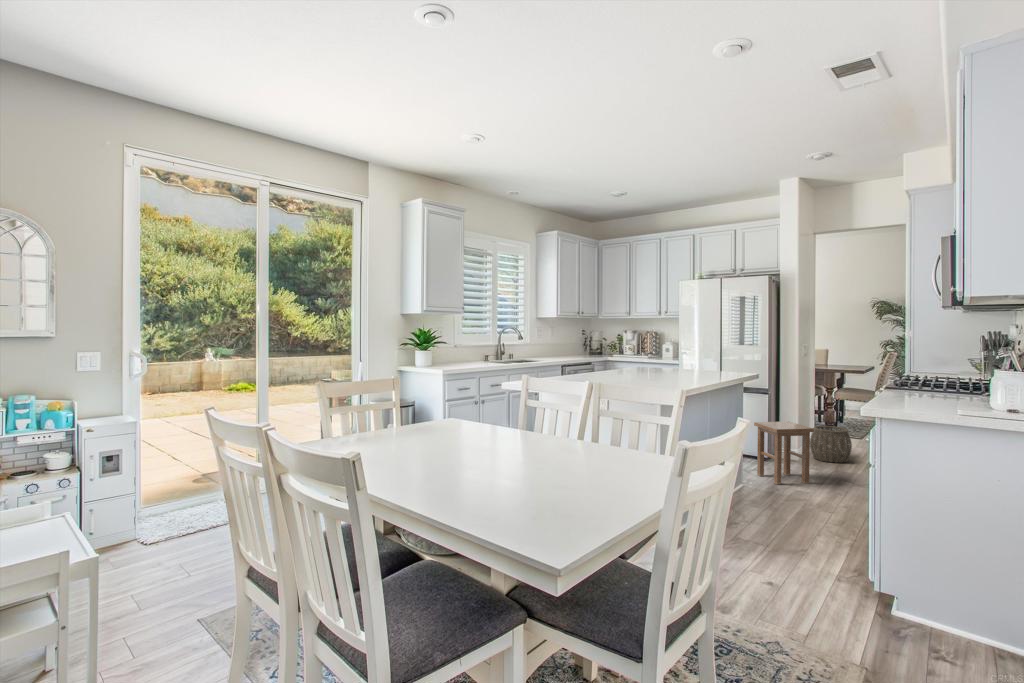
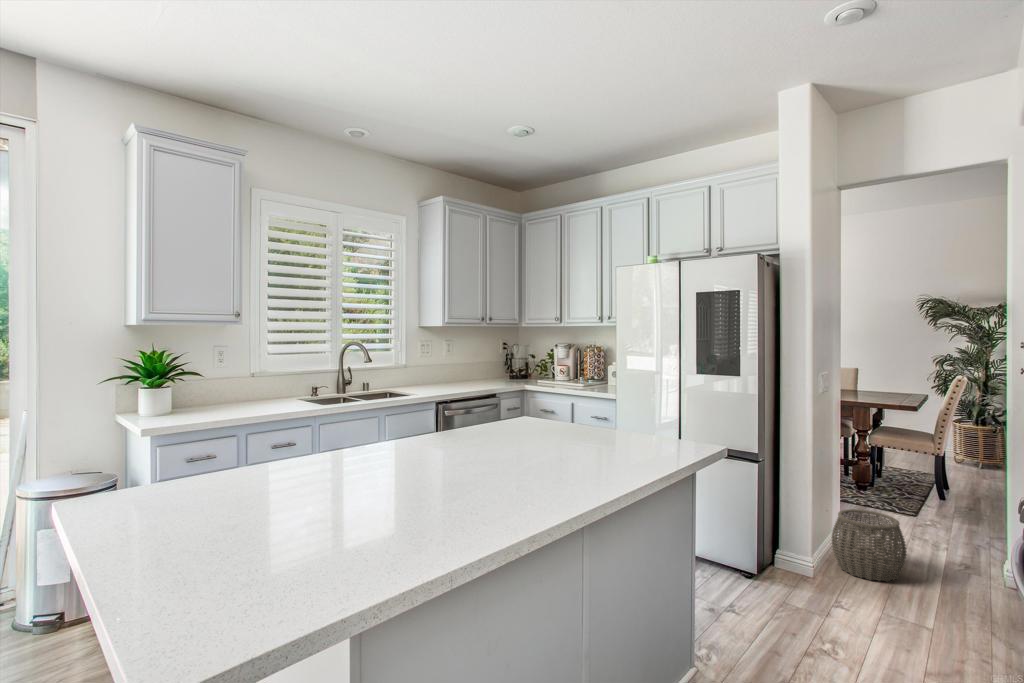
stool: present [754,421,814,485] -> none [727,518,838,654]

